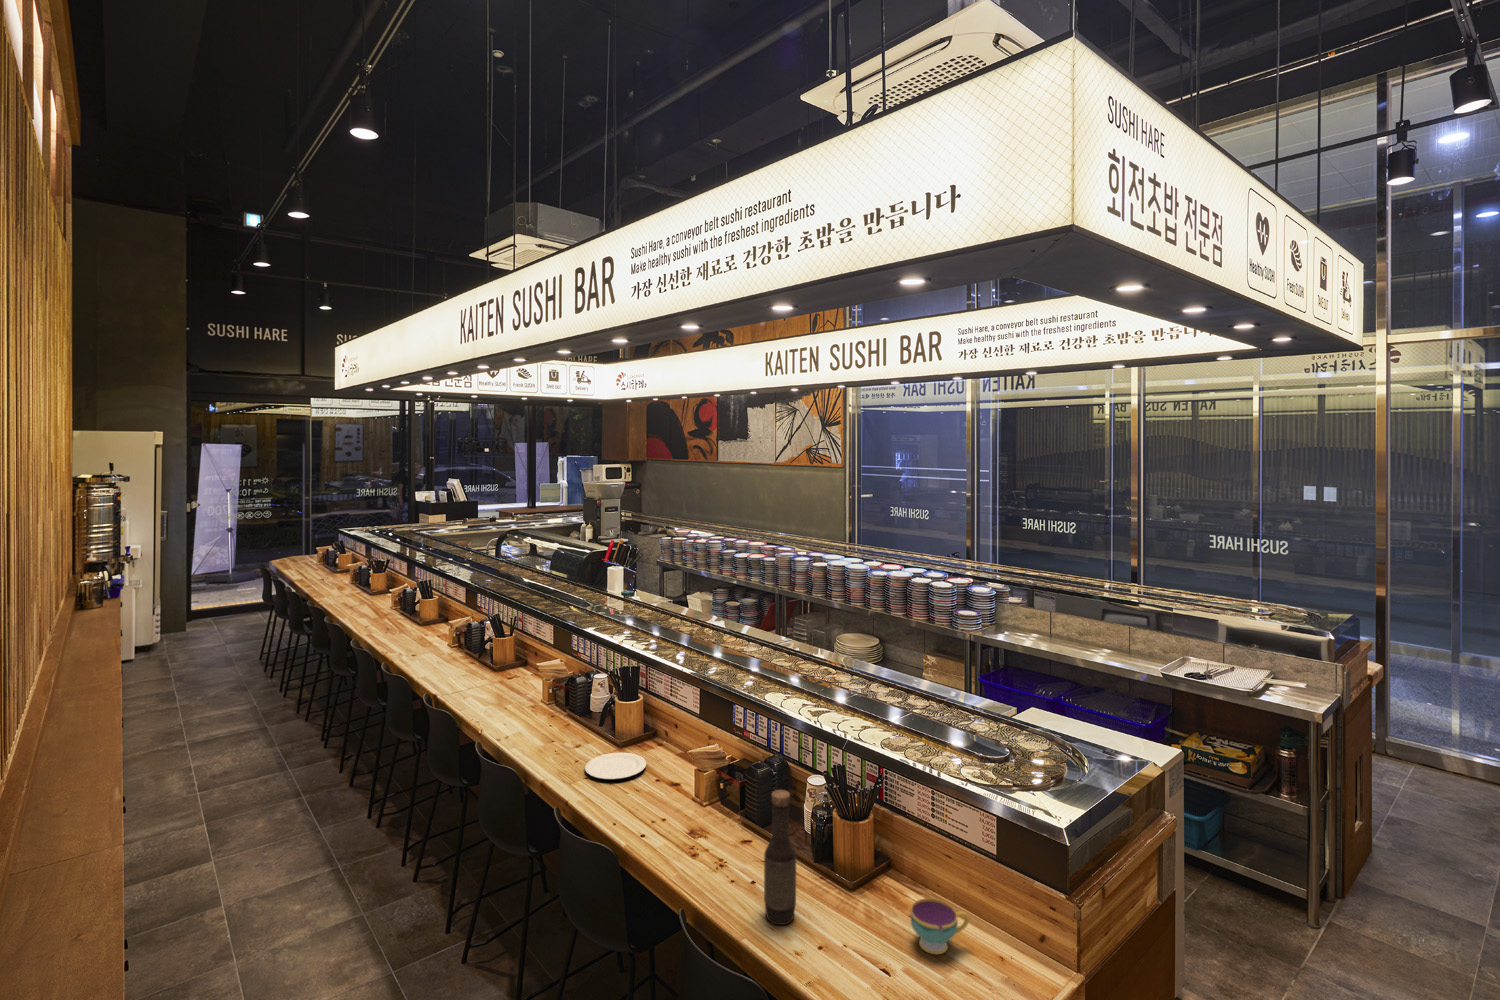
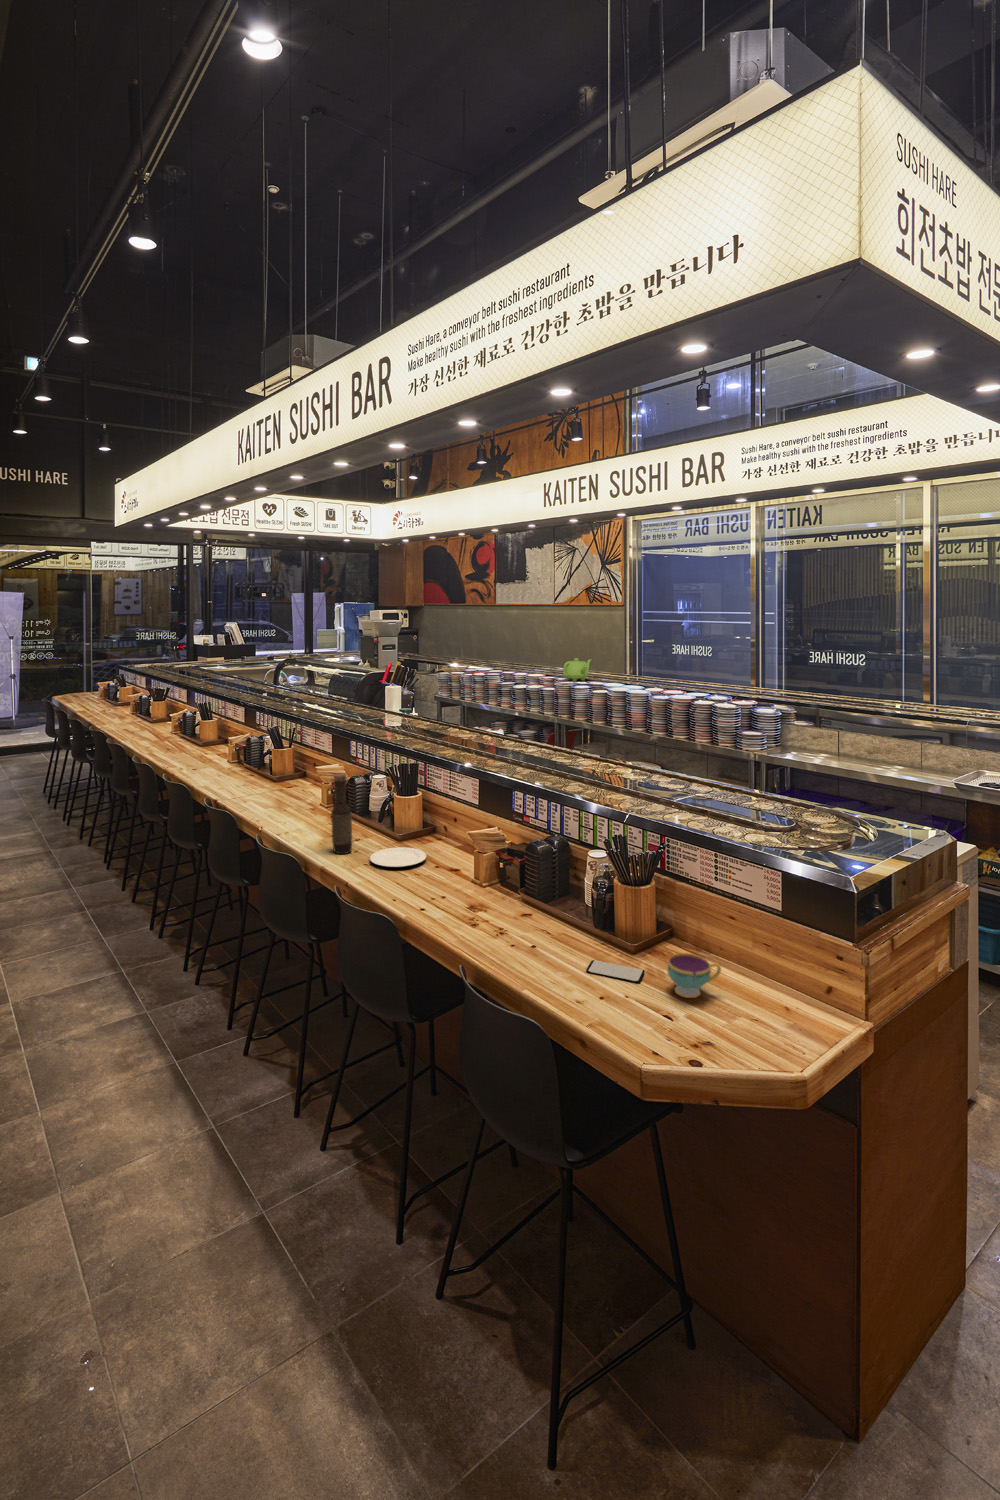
teapot: none [788,524,817,547] -> present [563,658,592,681]
bottle: present [764,790,796,925] -> present [331,774,352,854]
smartphone: none [821,903,885,933] -> present [586,960,645,982]

